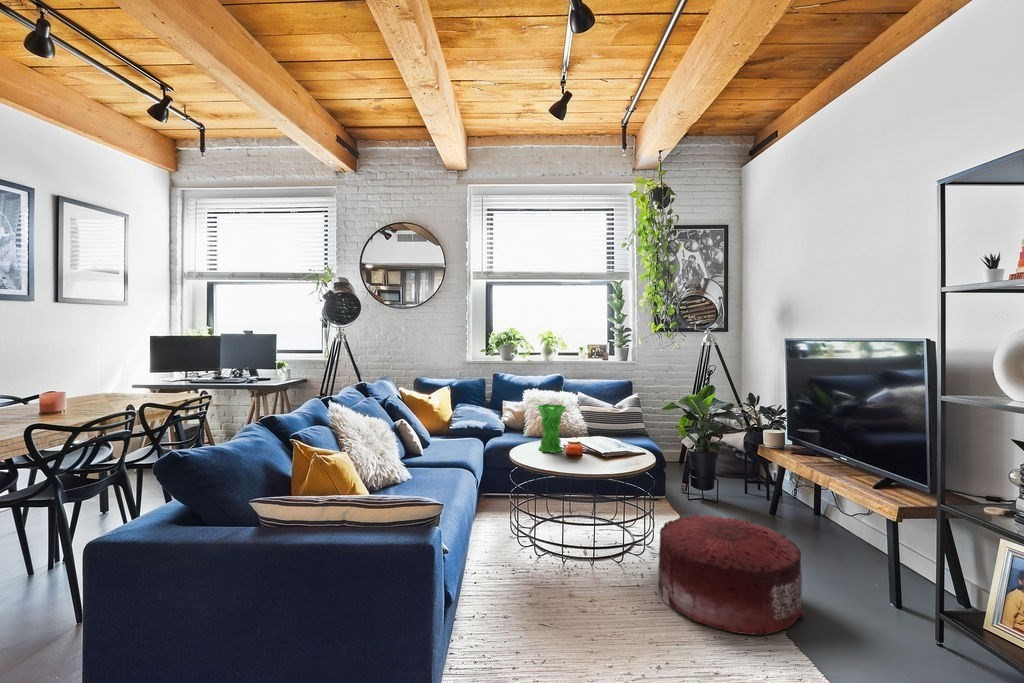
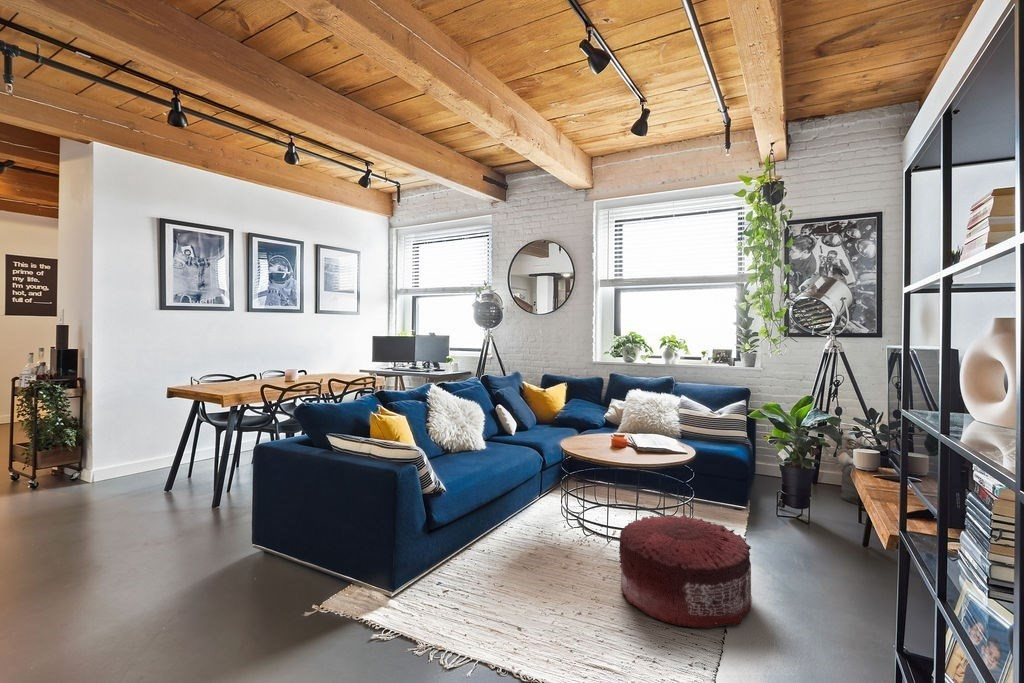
vase: present [537,404,566,453] -> none [578,403,604,446]

